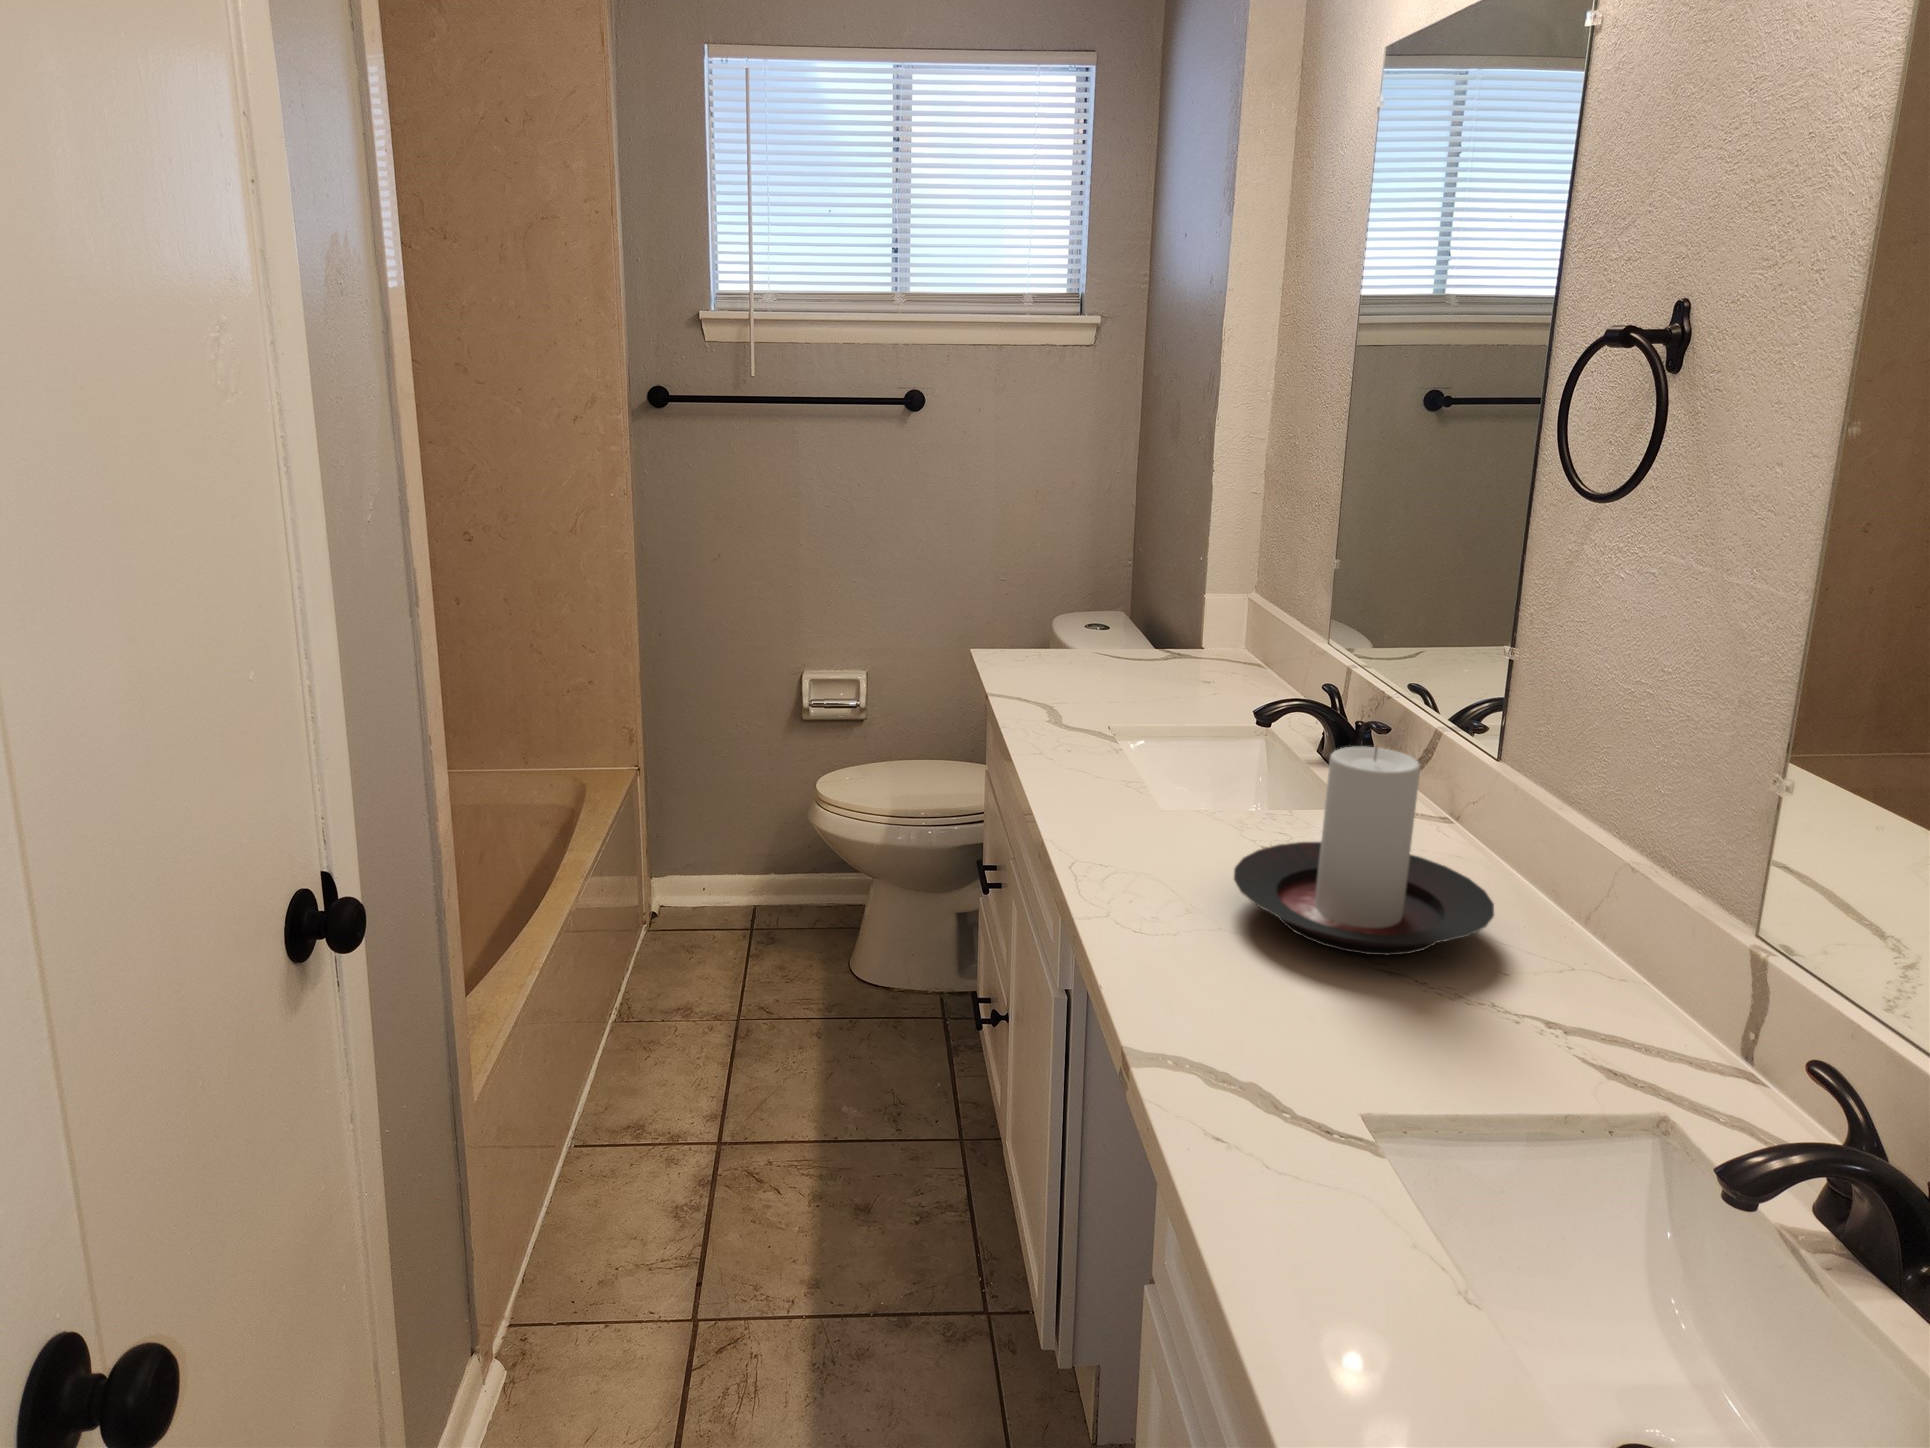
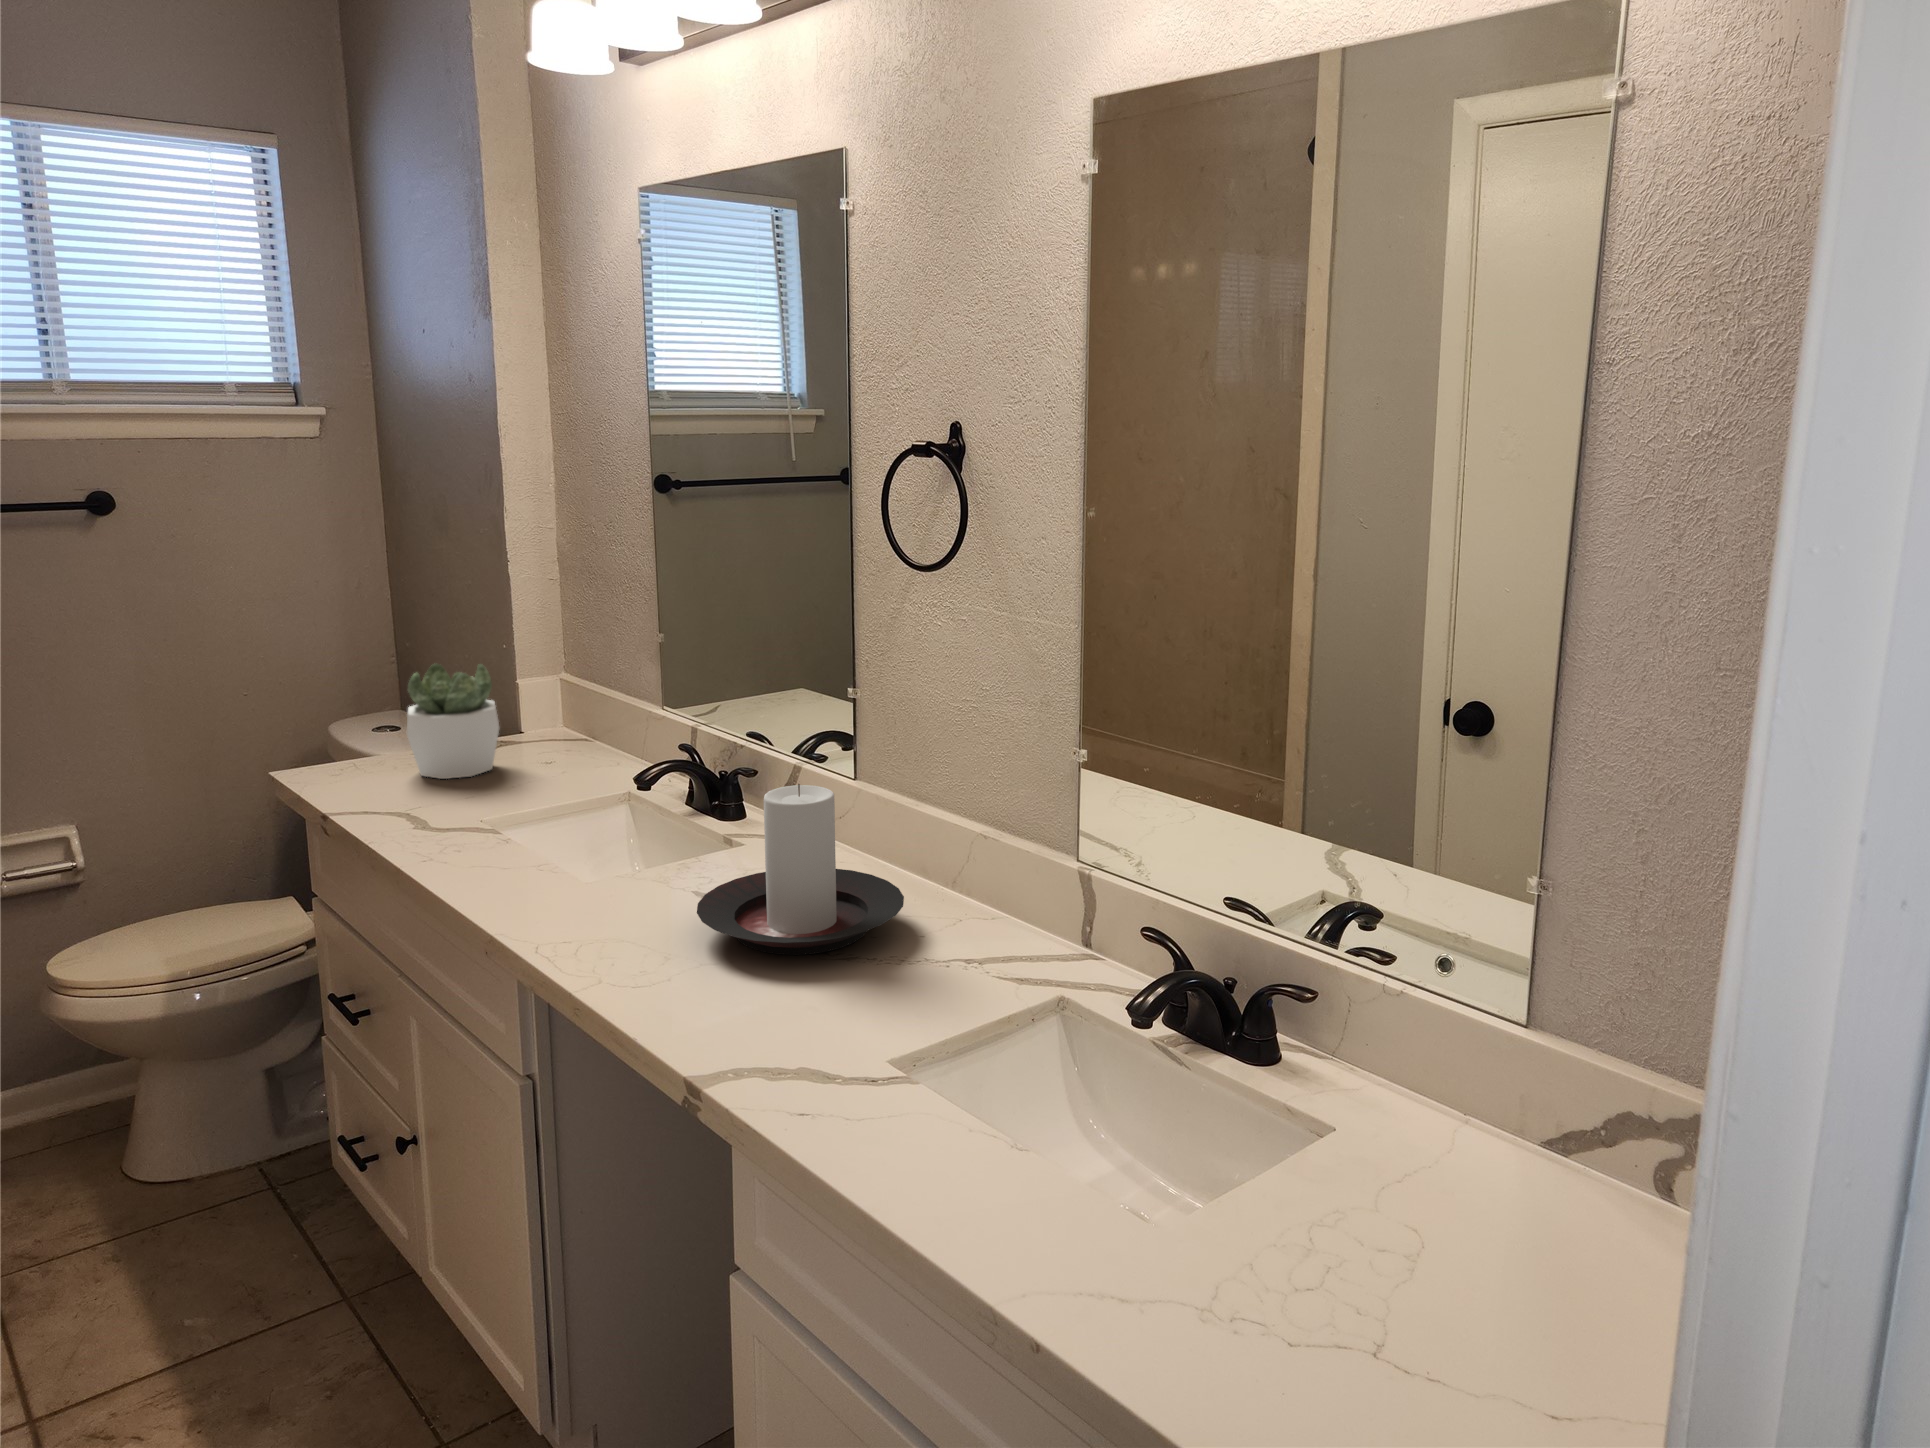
succulent plant: none [1078,565,1168,681] -> present [407,664,500,779]

